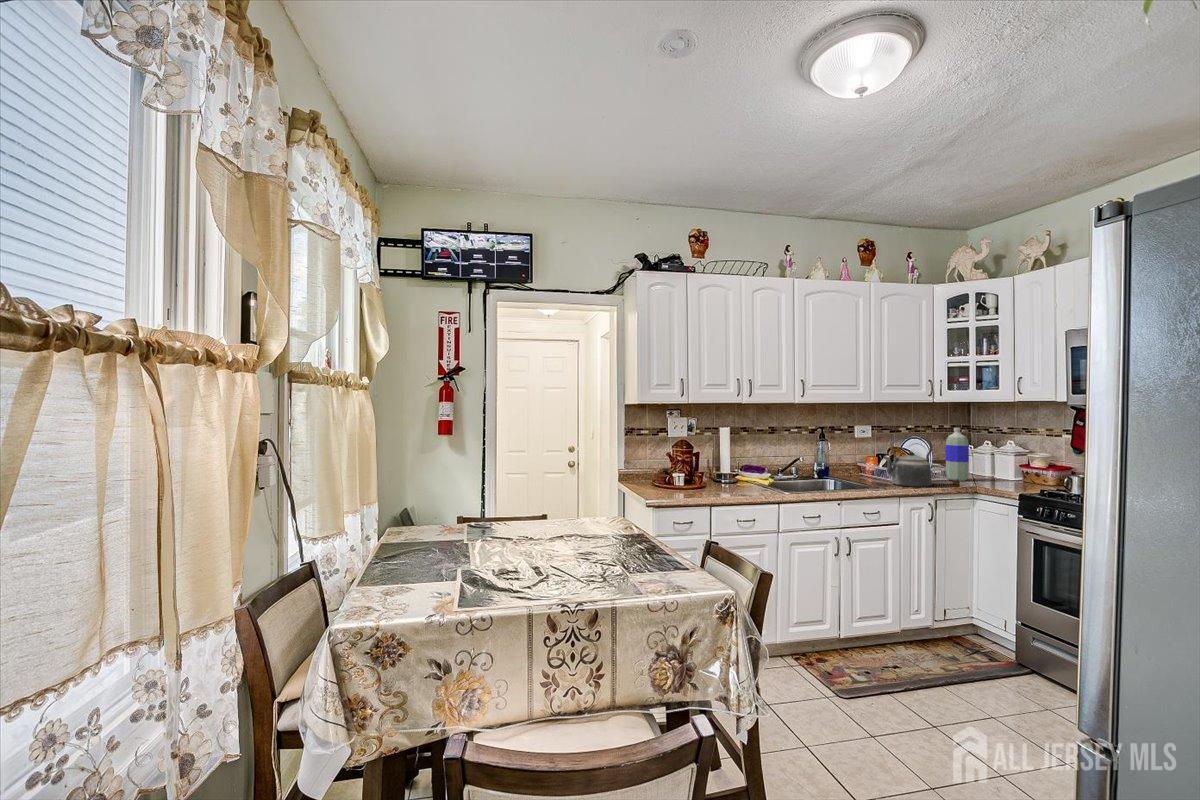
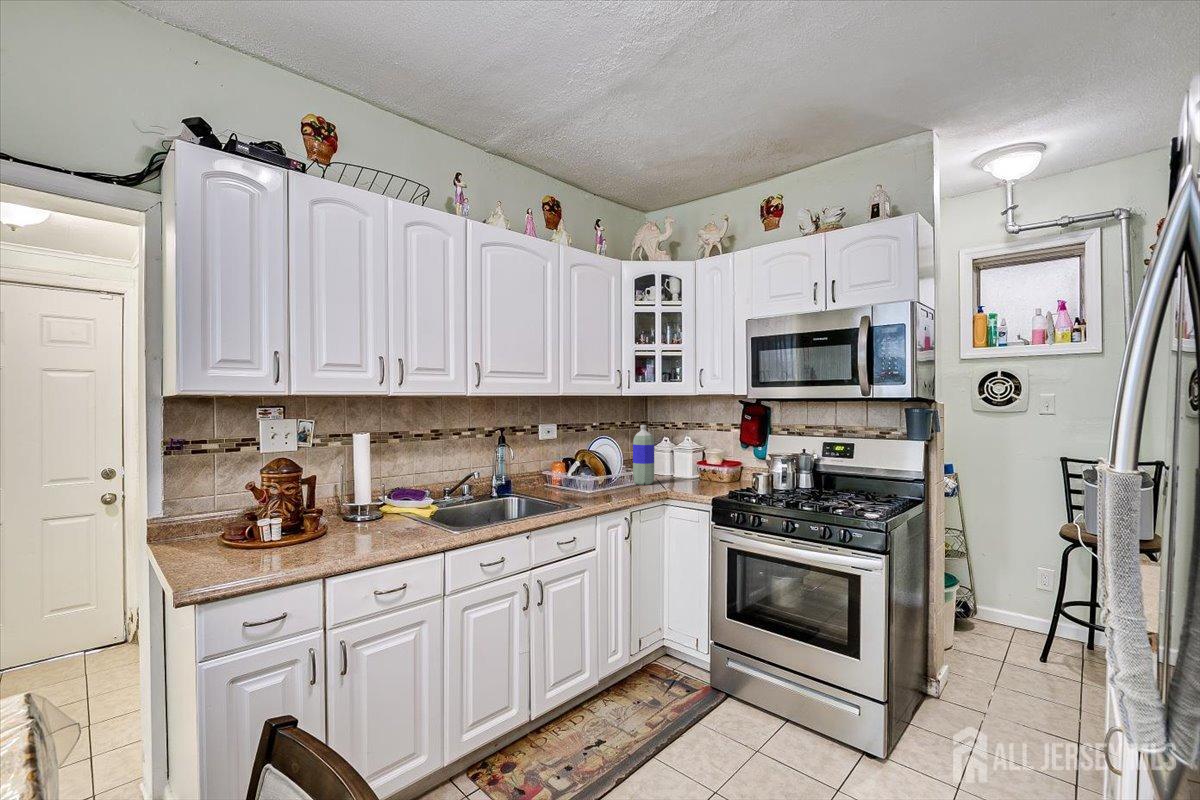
kettle: present [884,437,933,487] -> none [575,438,625,499]

